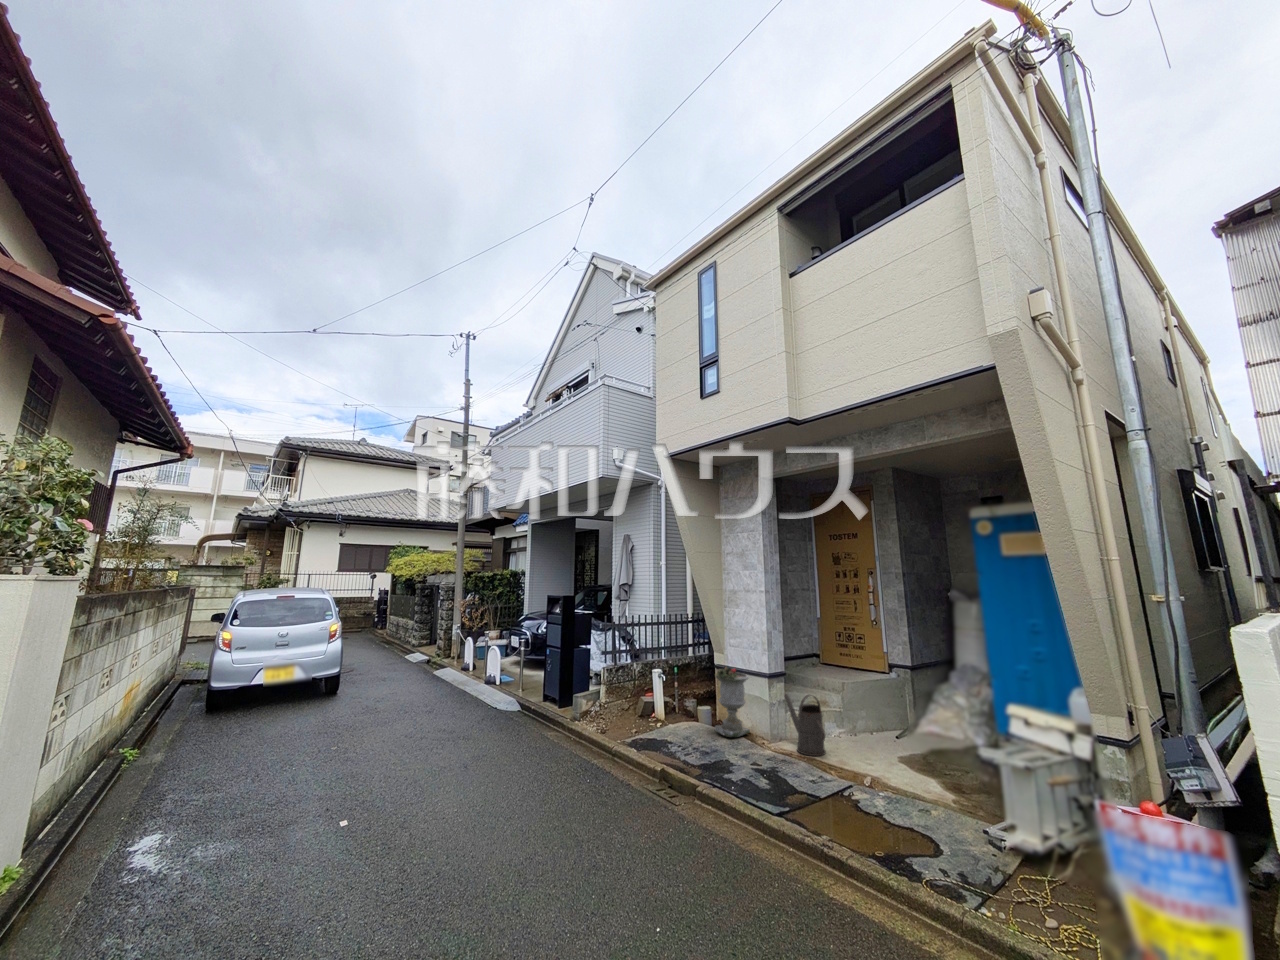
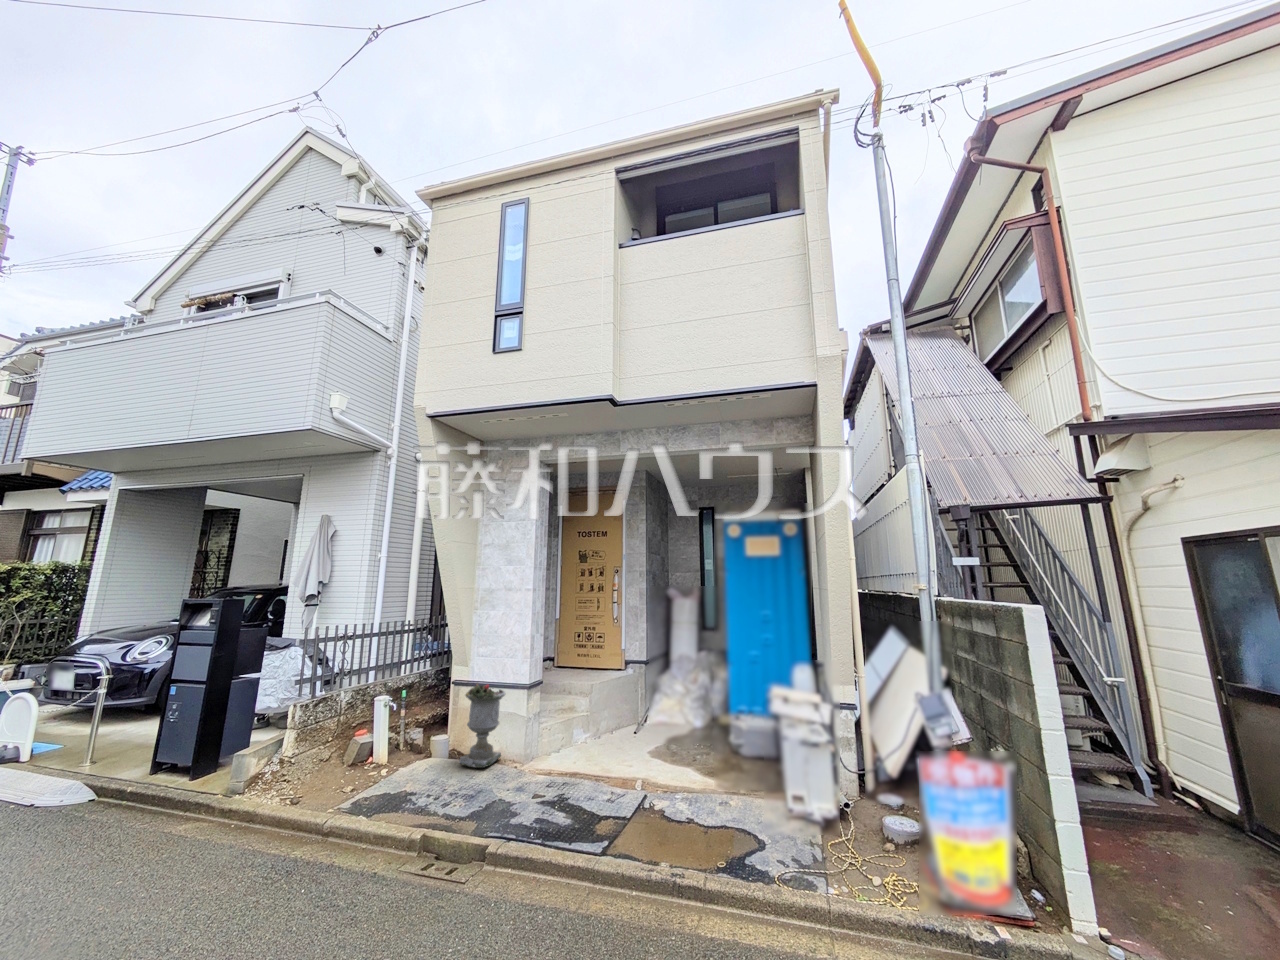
watering can: present [785,694,826,756] -> none [543,702,597,769]

